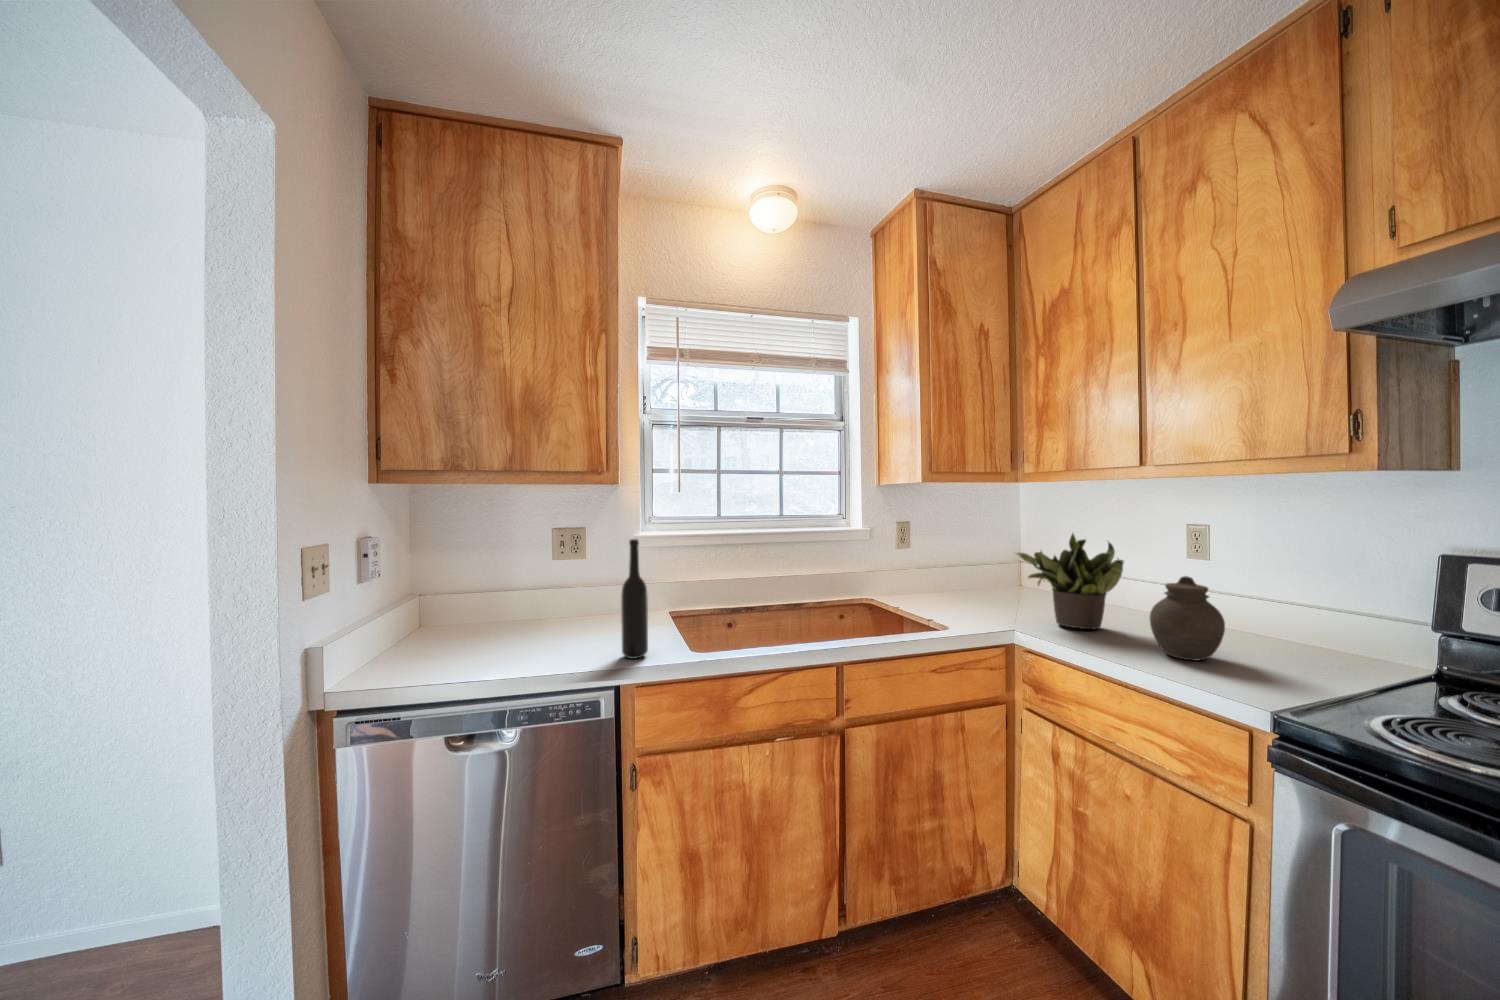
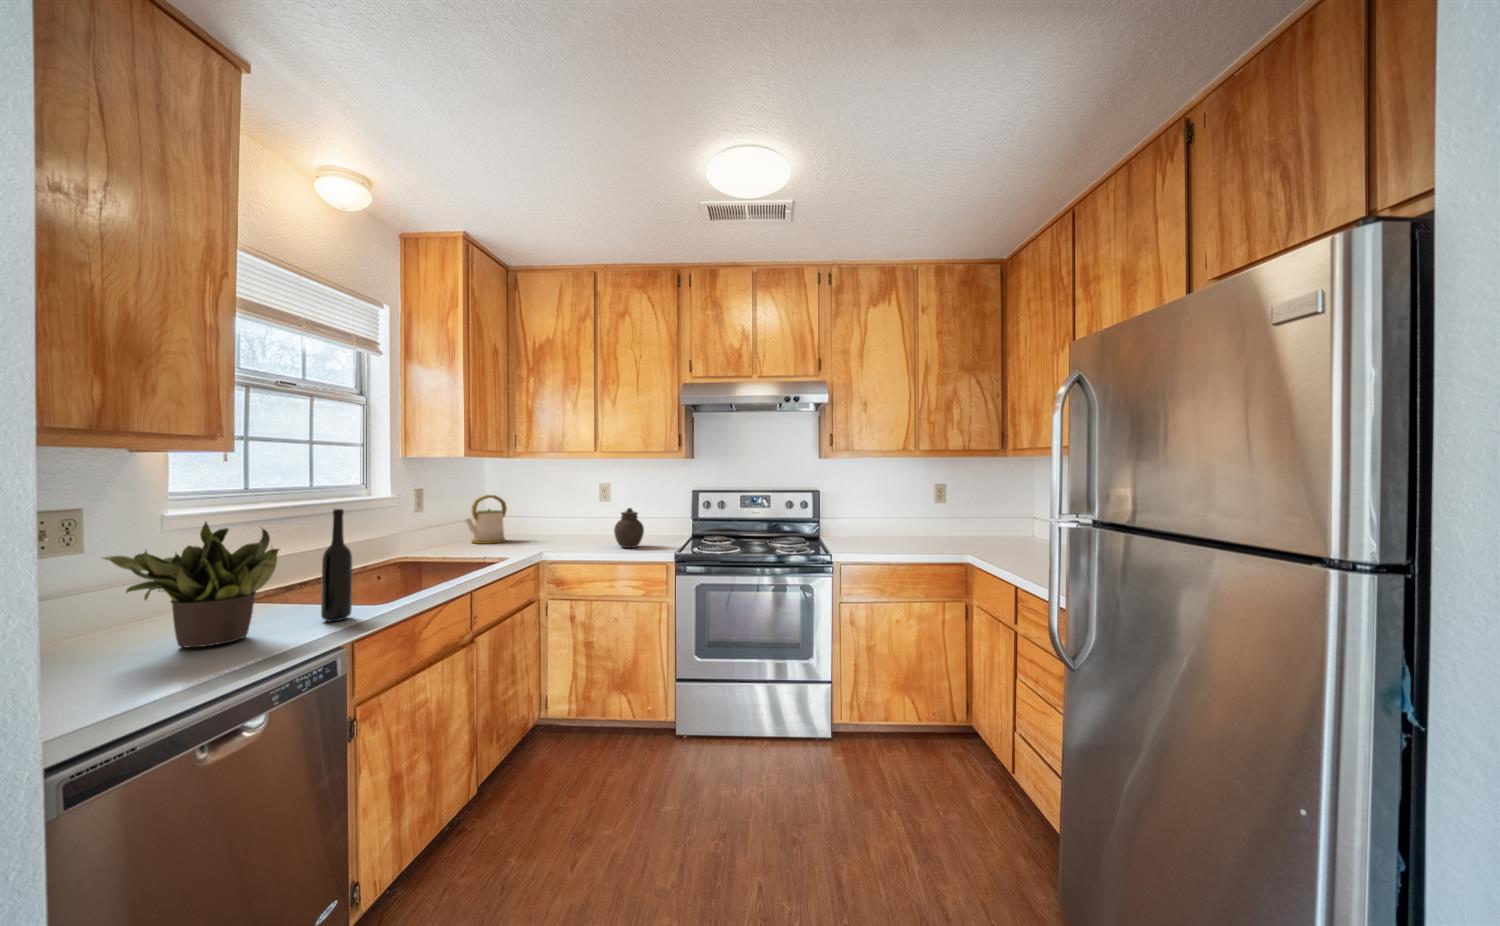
kettle: none [962,534,1019,602] -> present [466,495,507,544]
potted plant: present [1016,534,1124,629] -> present [103,522,279,647]

